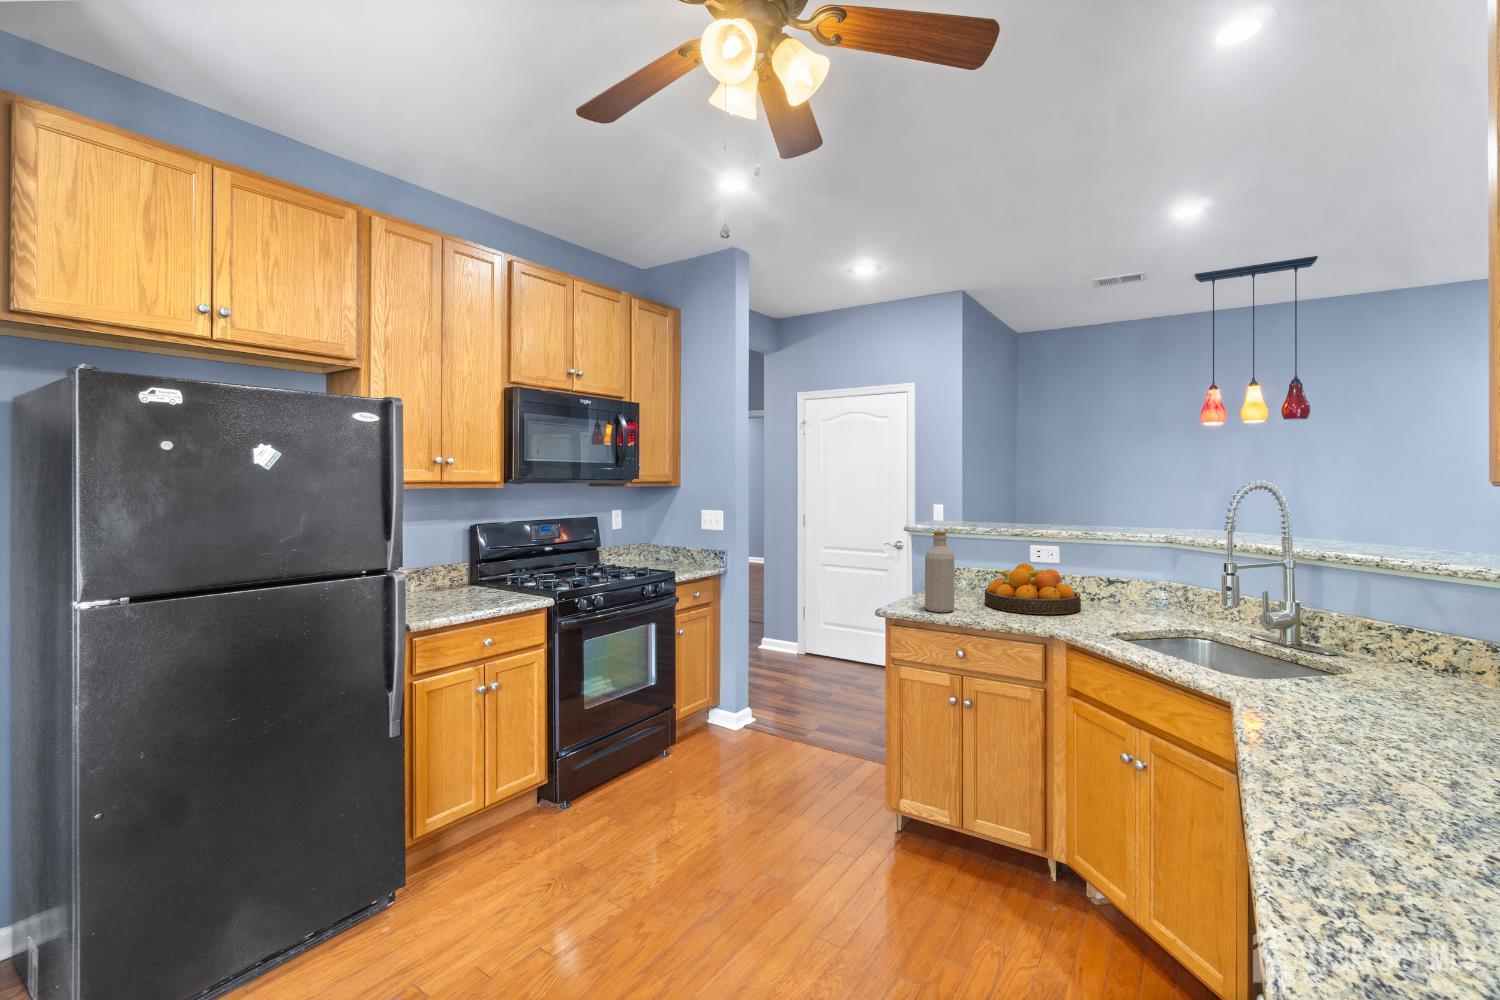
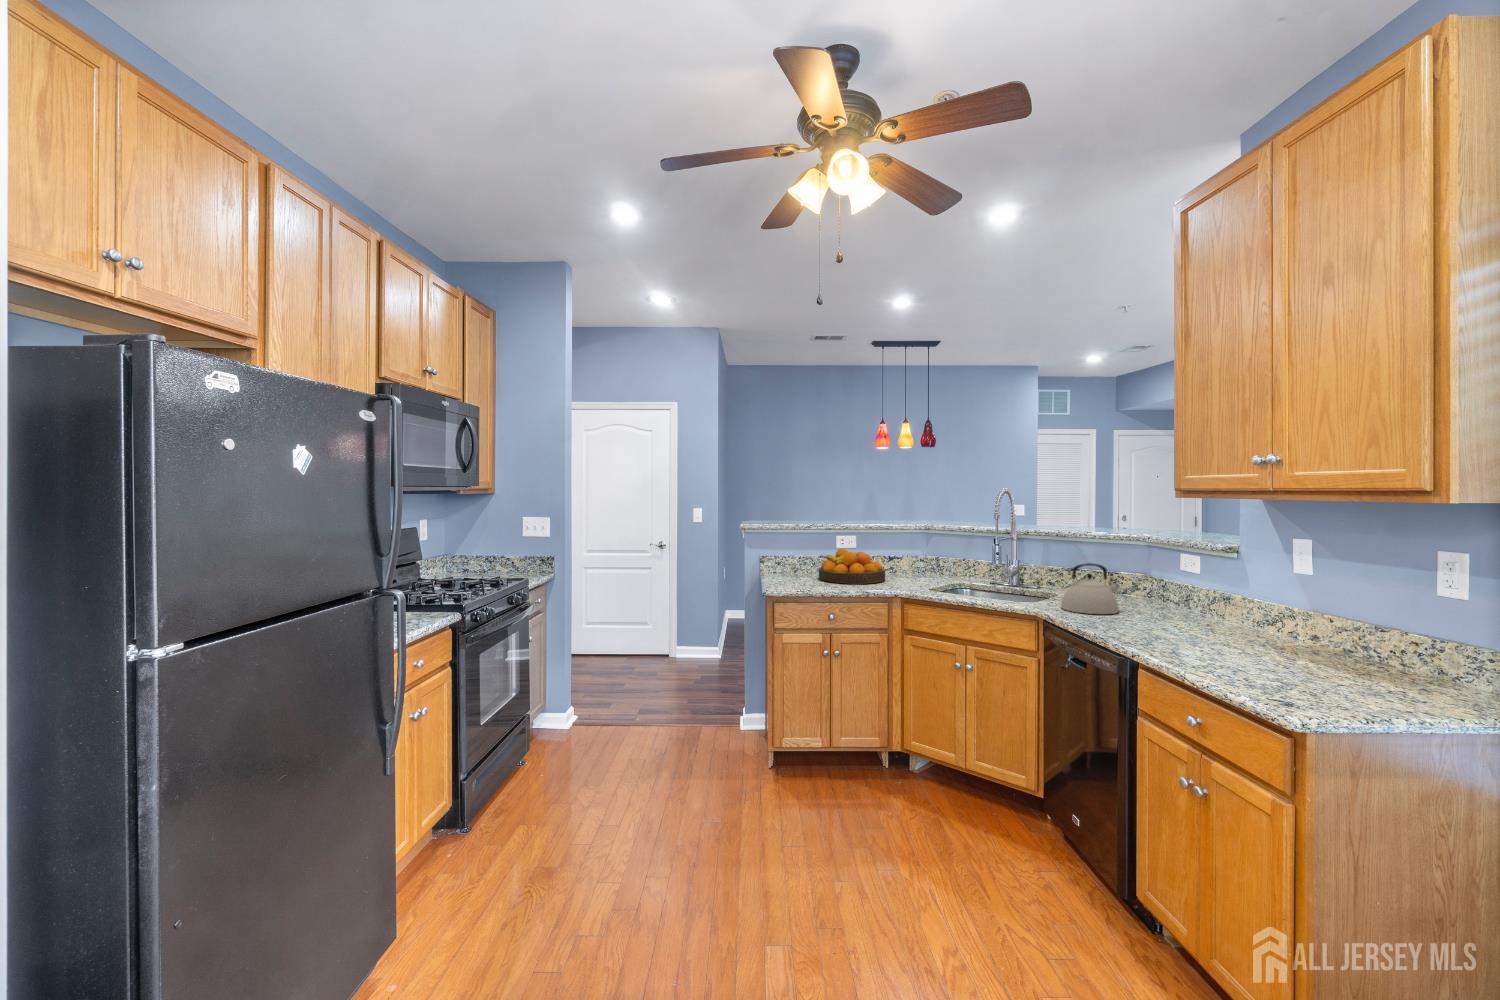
bottle: present [925,532,954,612] -> none [792,526,815,588]
kettle: none [1301,625,1442,729] -> present [1061,563,1119,614]

